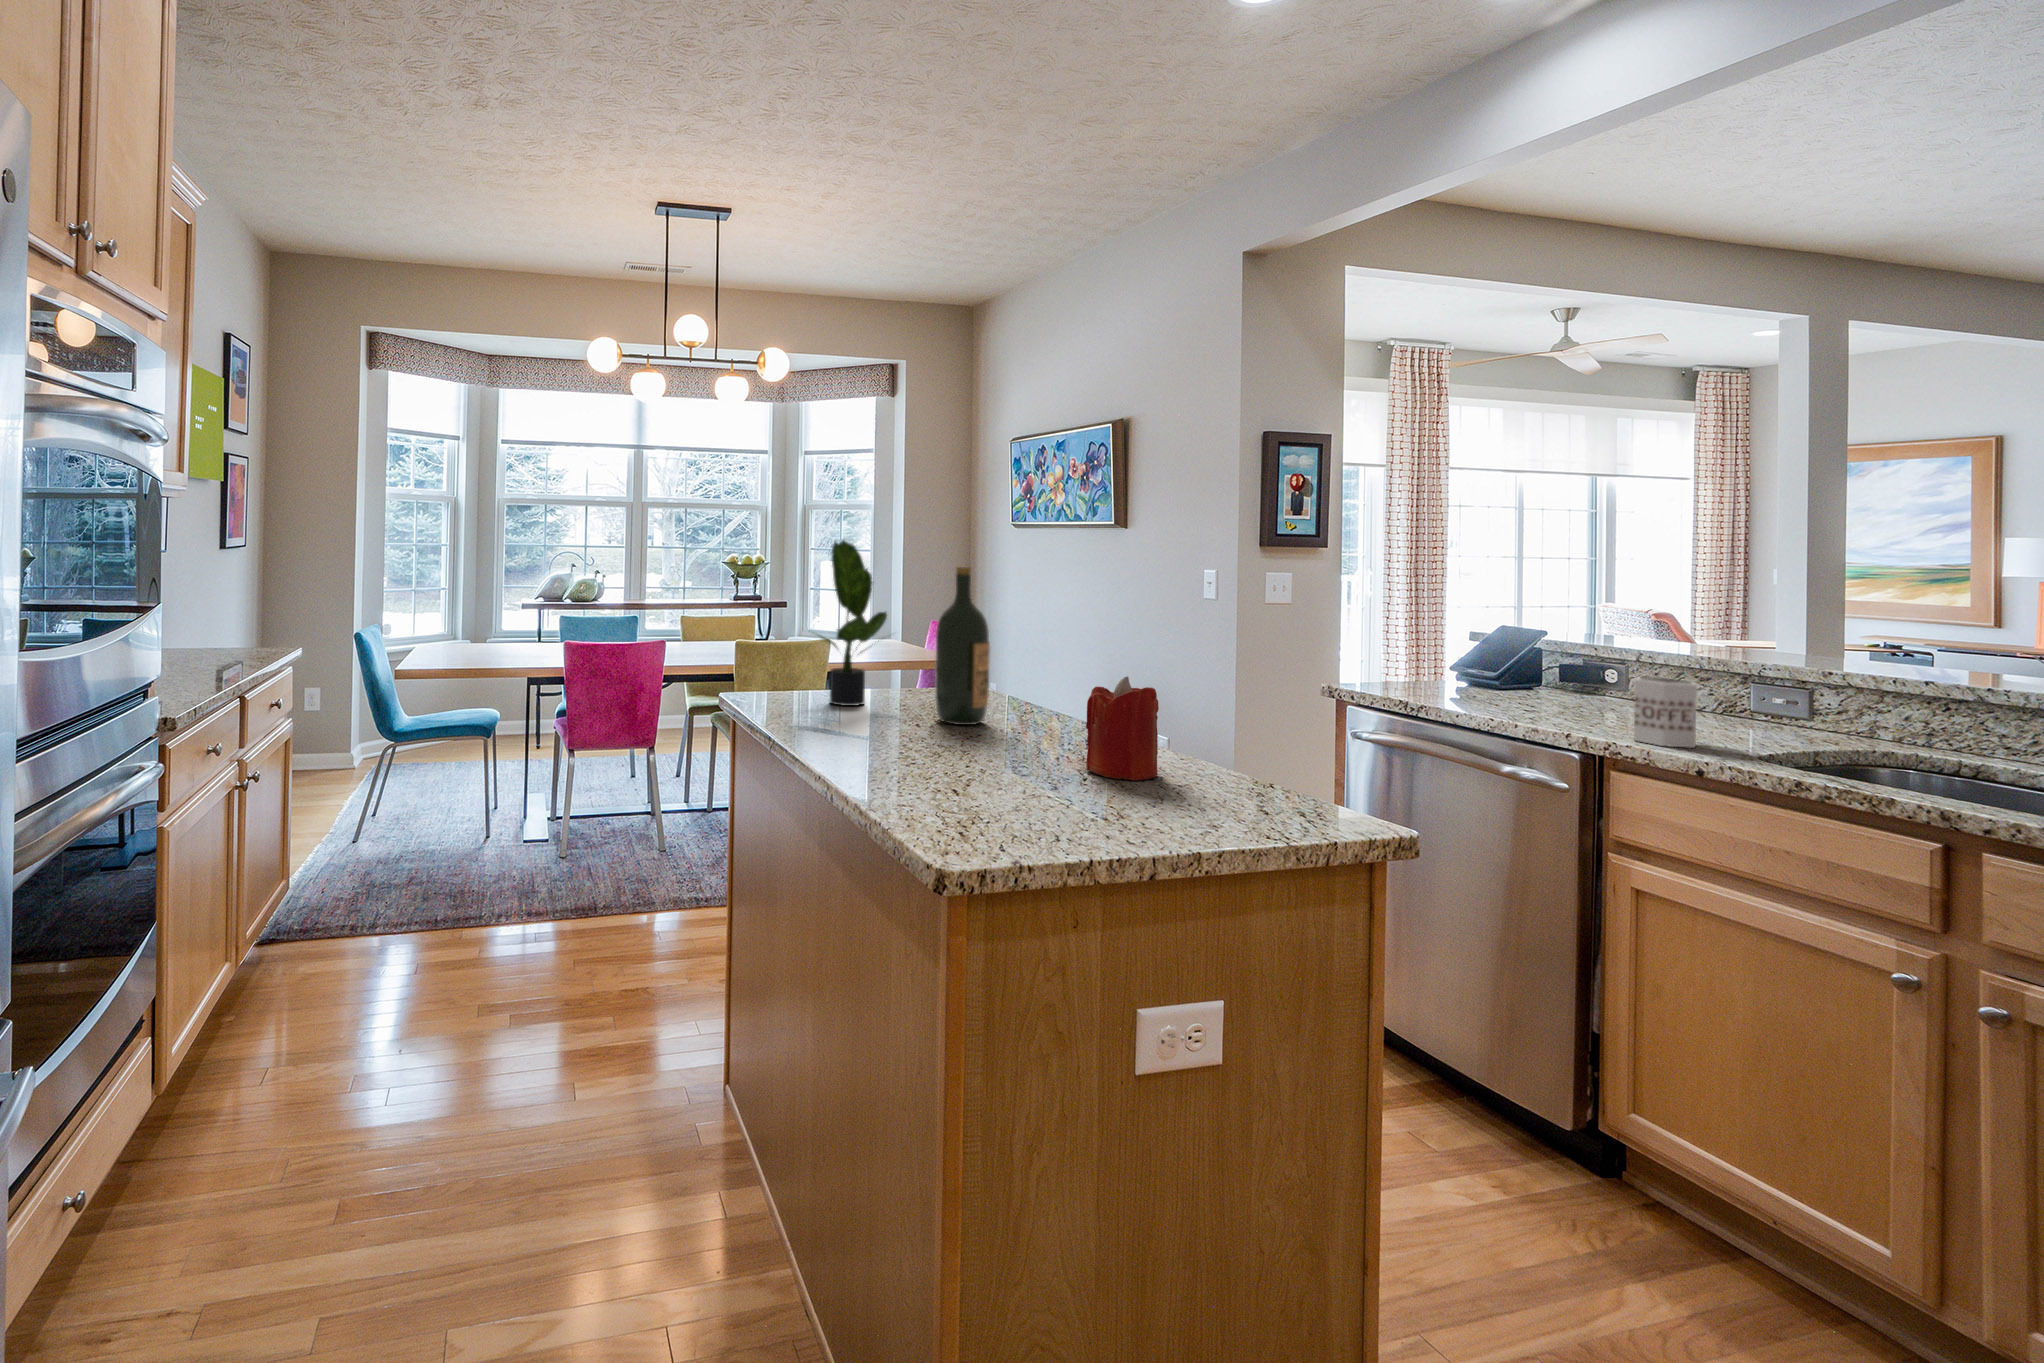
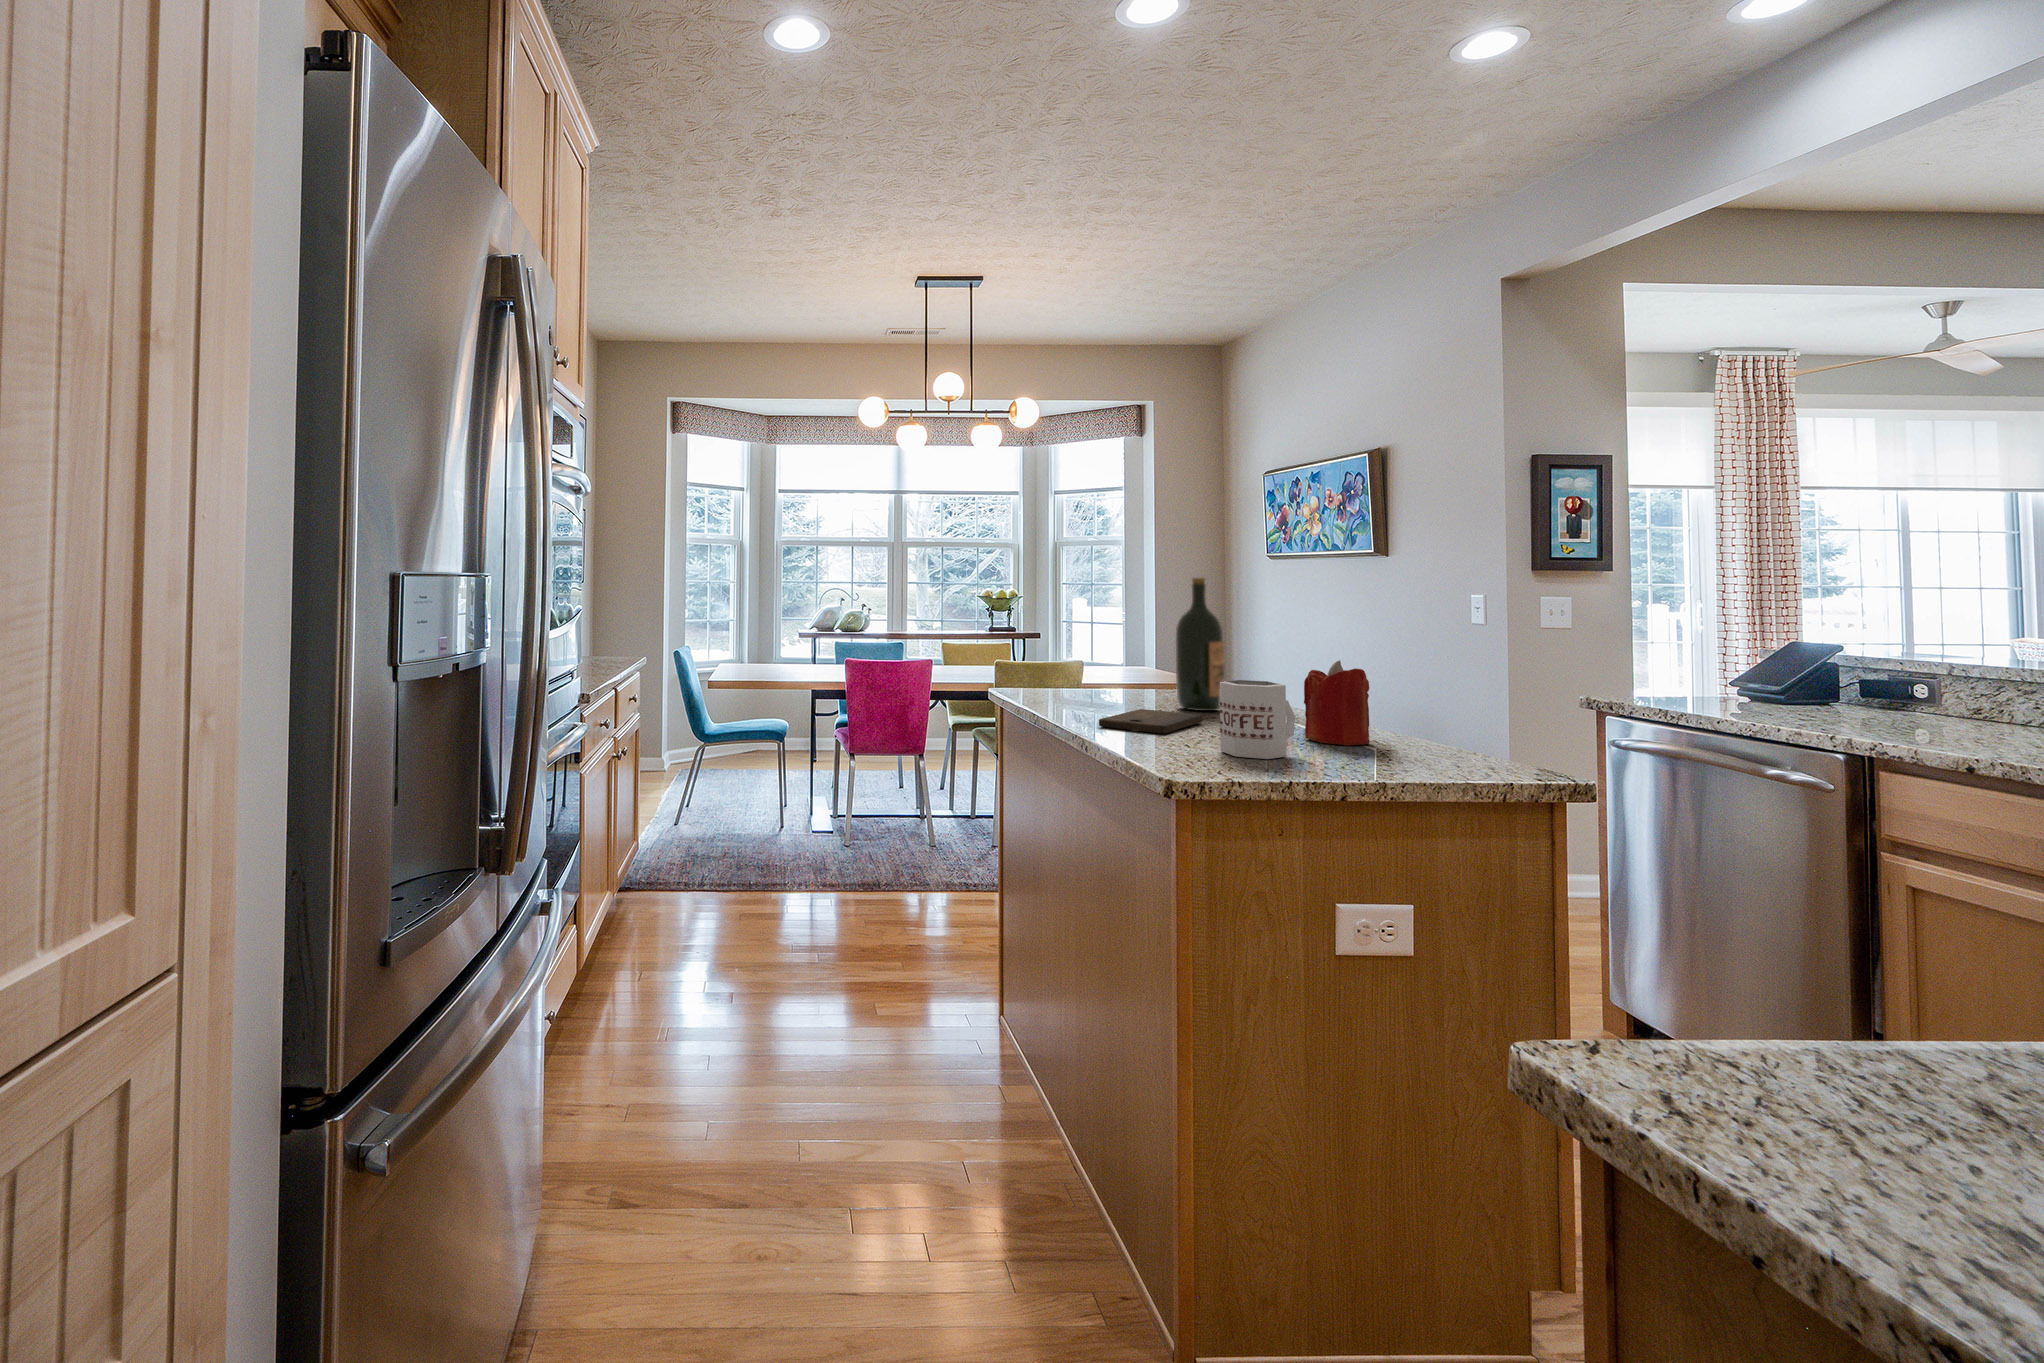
potted plant: present [813,540,887,706] -> none [1063,556,1143,698]
mug: present [1634,677,1697,748] -> present [1220,680,1295,759]
cutting board: none [848,729,968,770] -> present [1099,709,1203,733]

